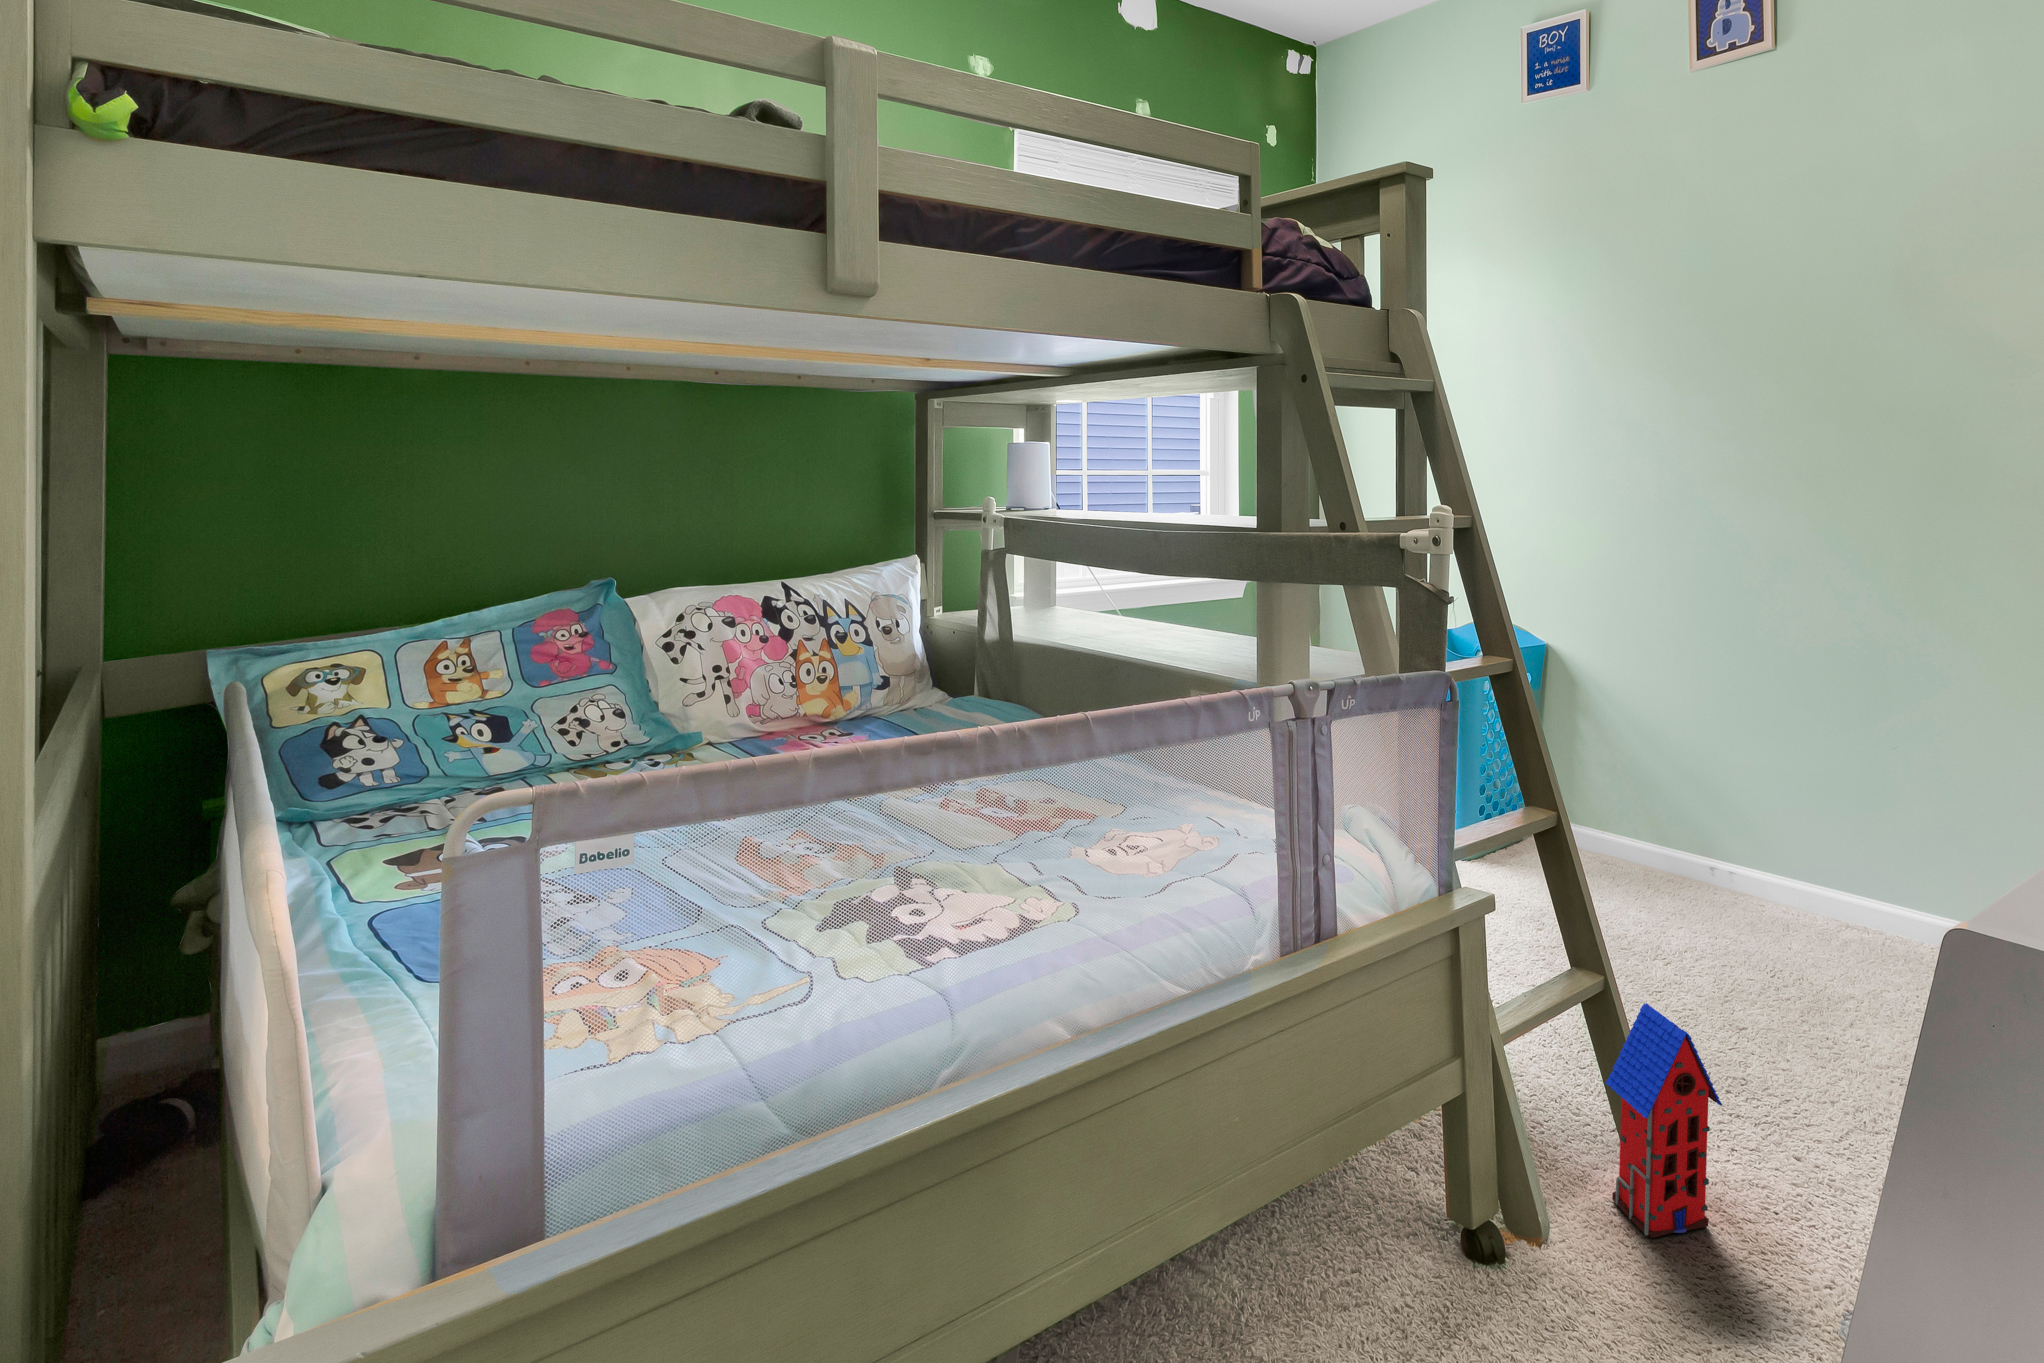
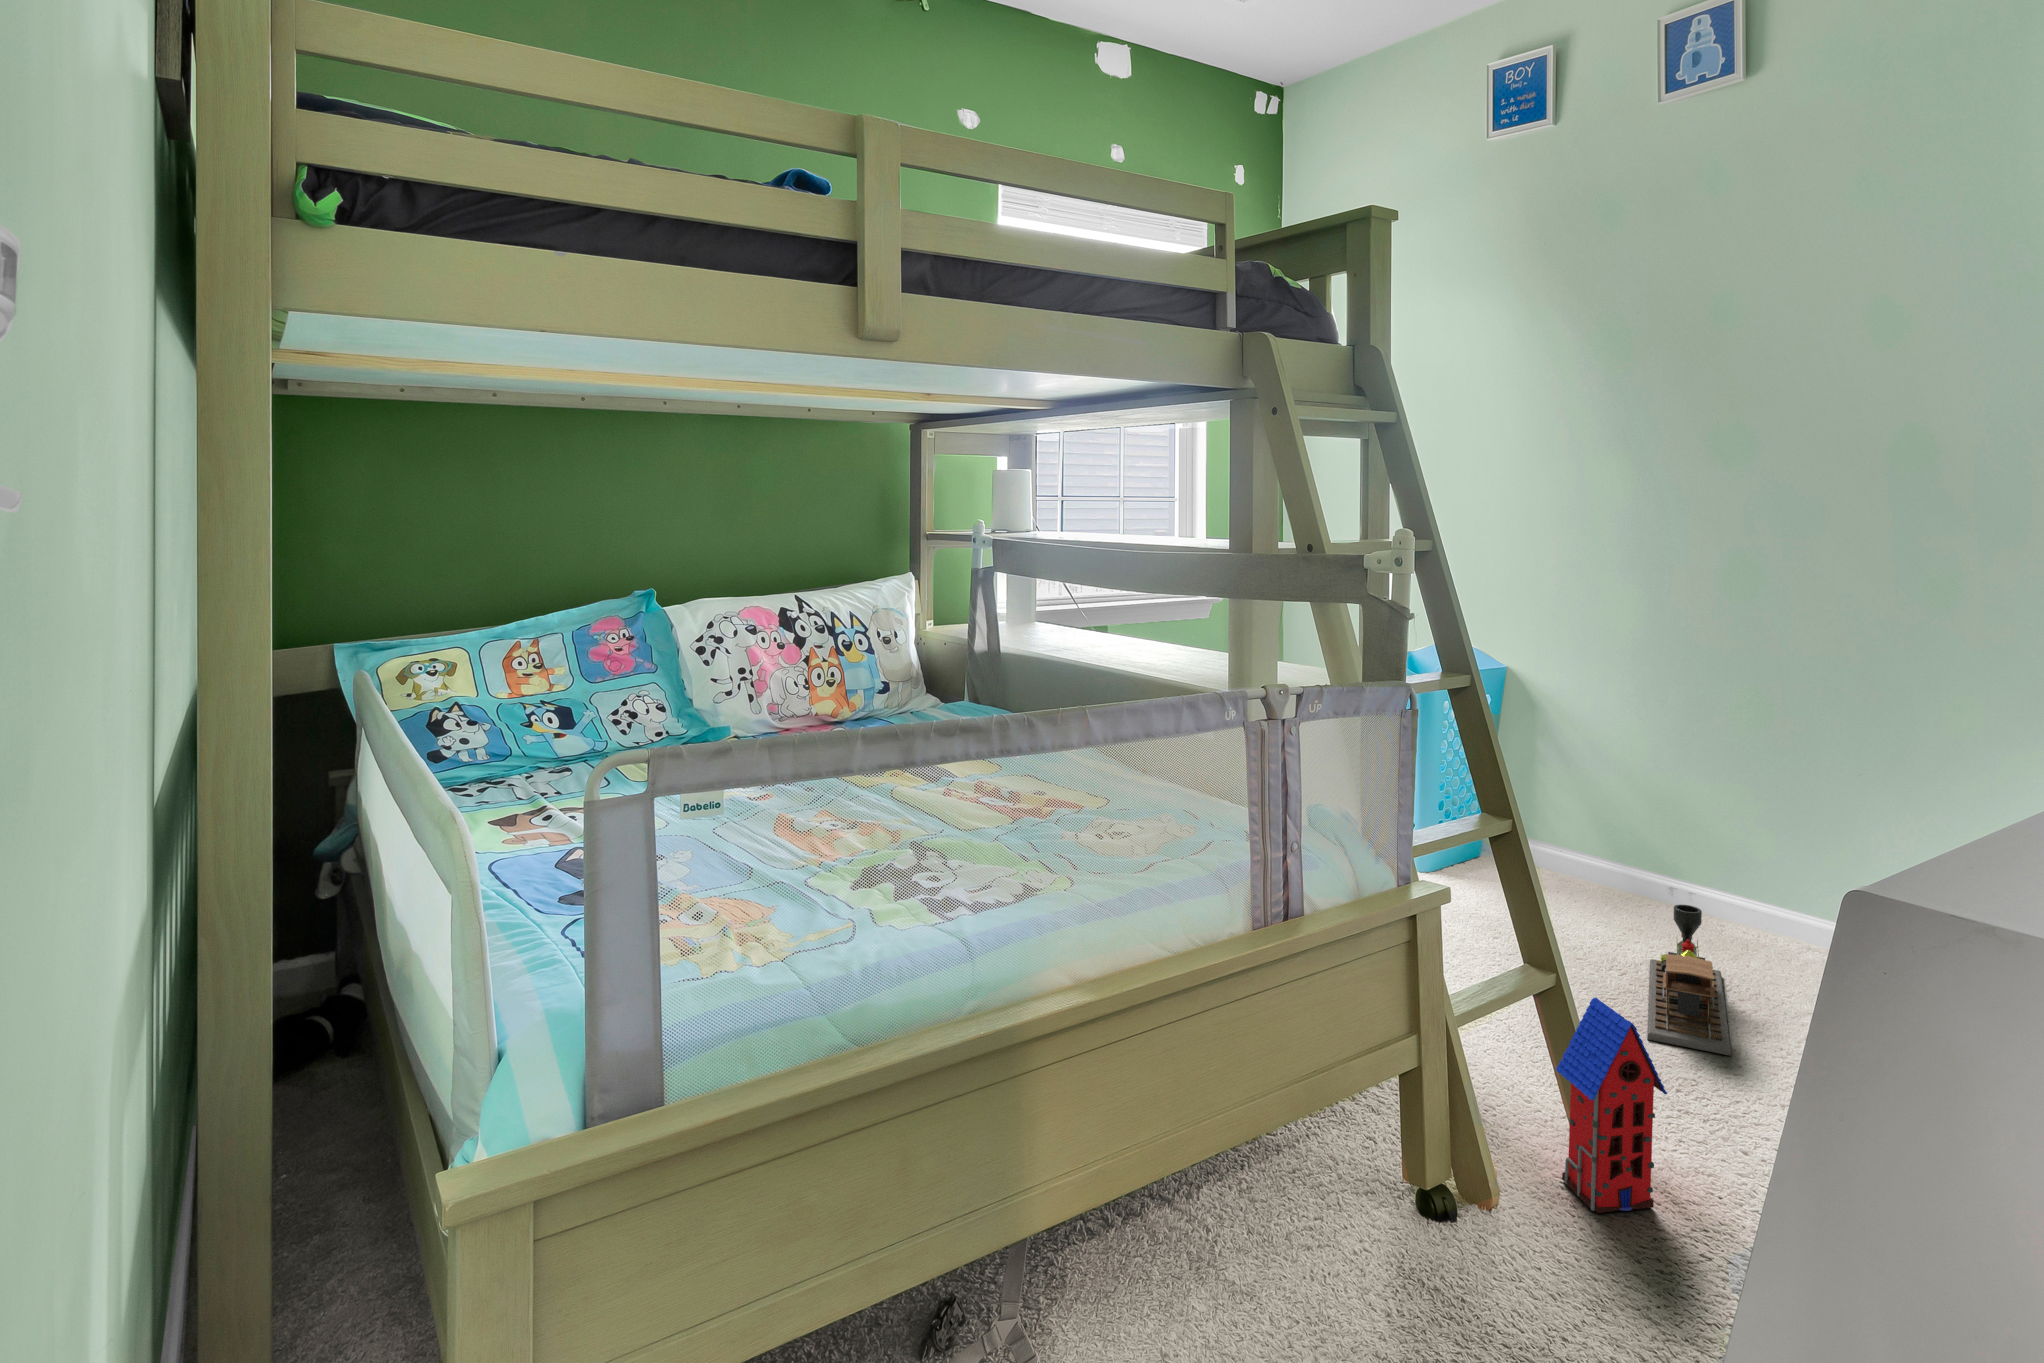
toy train: none [1681,885,1768,1042] -> present [1647,905,1731,1056]

